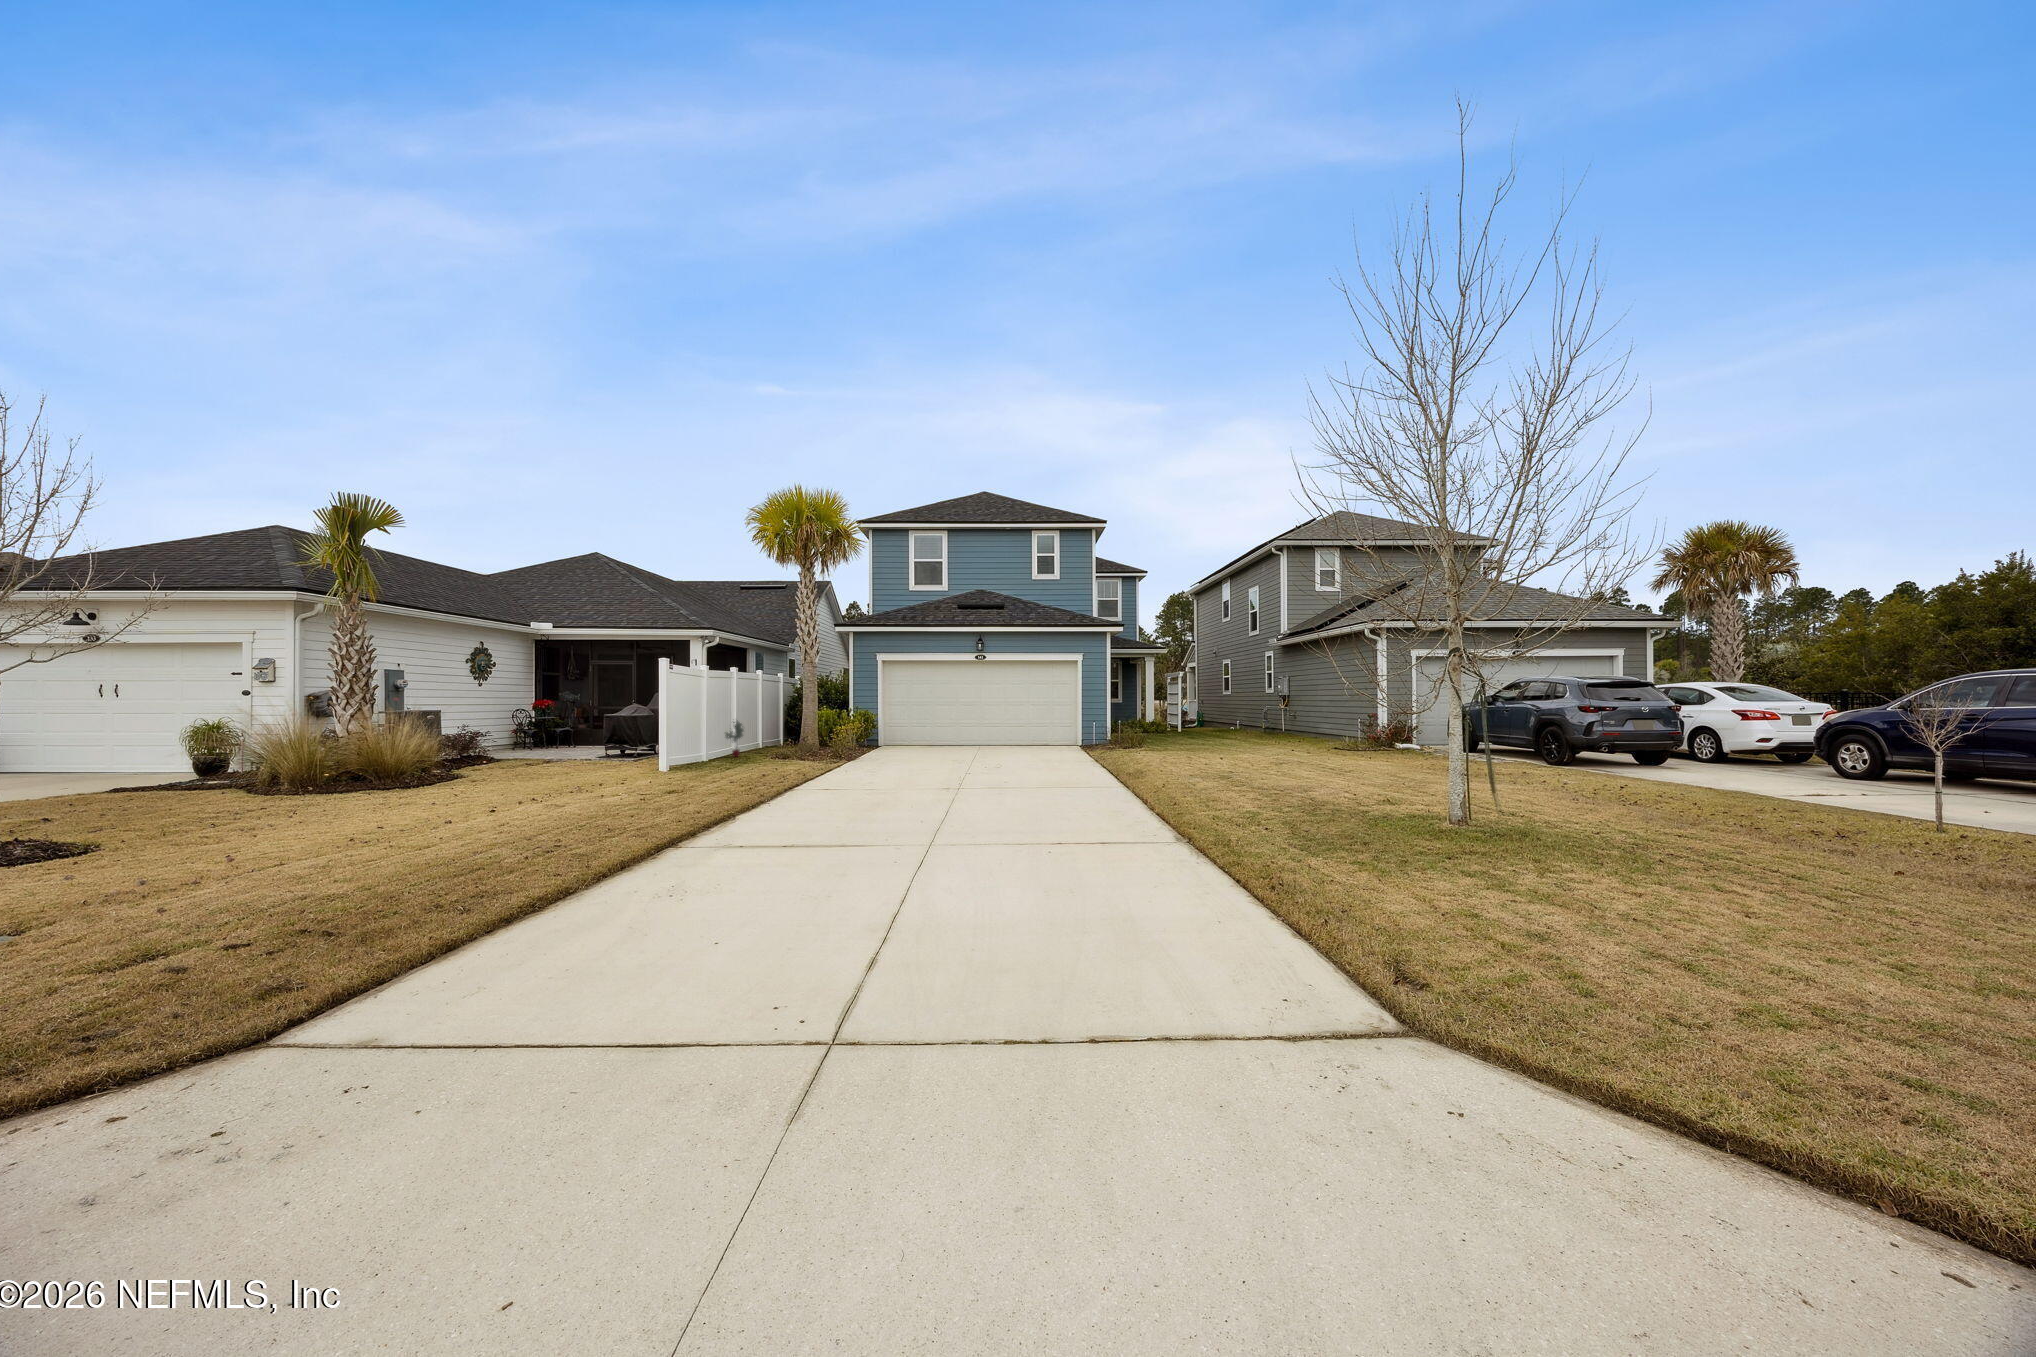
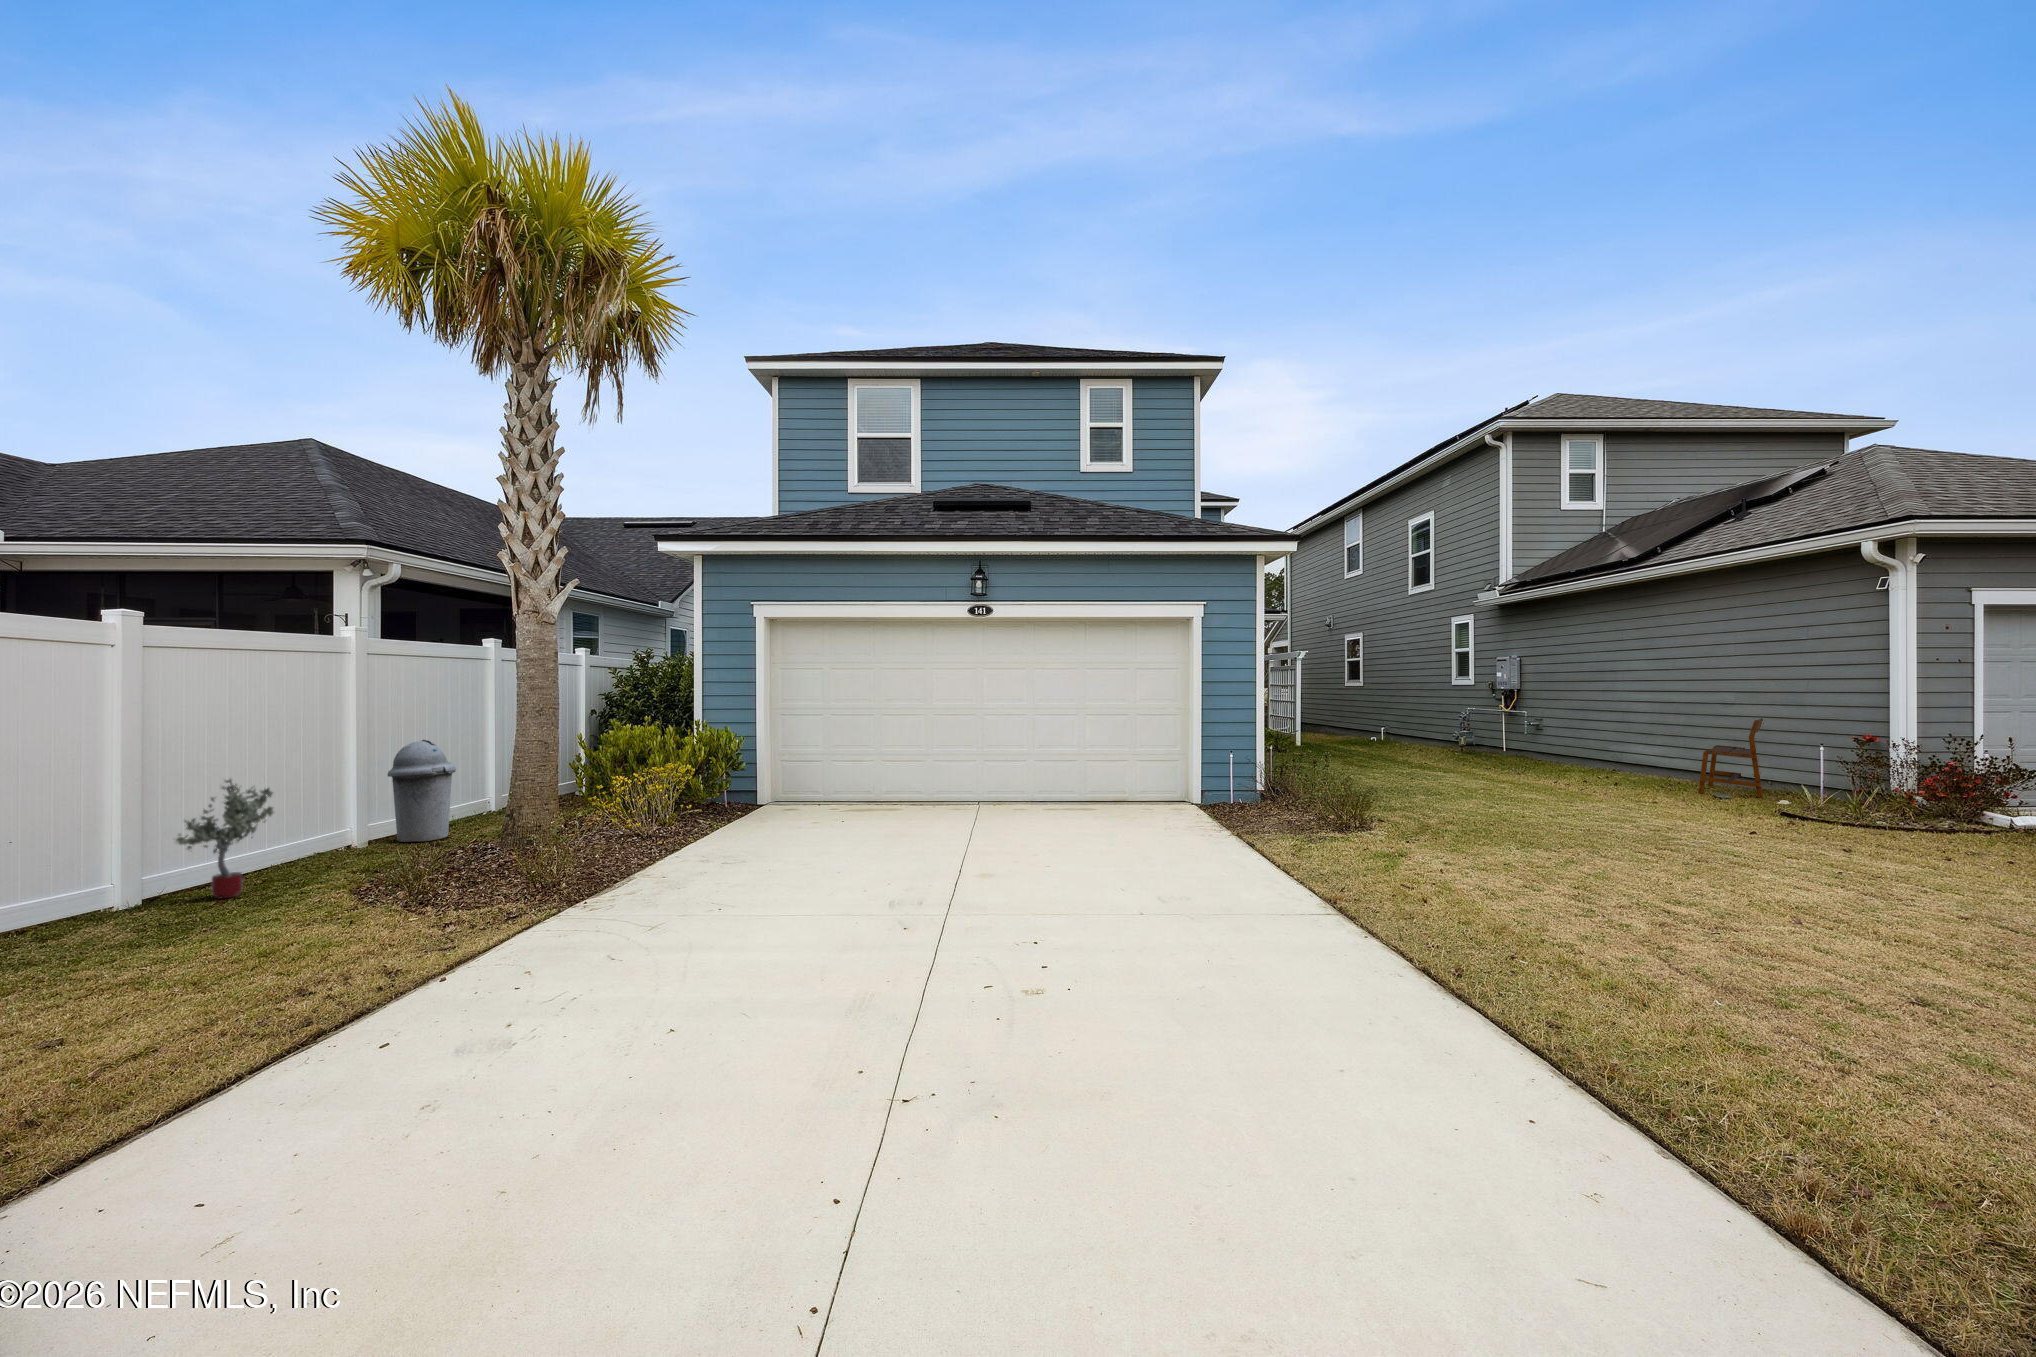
bench: none [1321,707,1359,744] -> present [1698,718,1768,798]
trash can: none [750,710,772,750] -> present [387,740,456,842]

